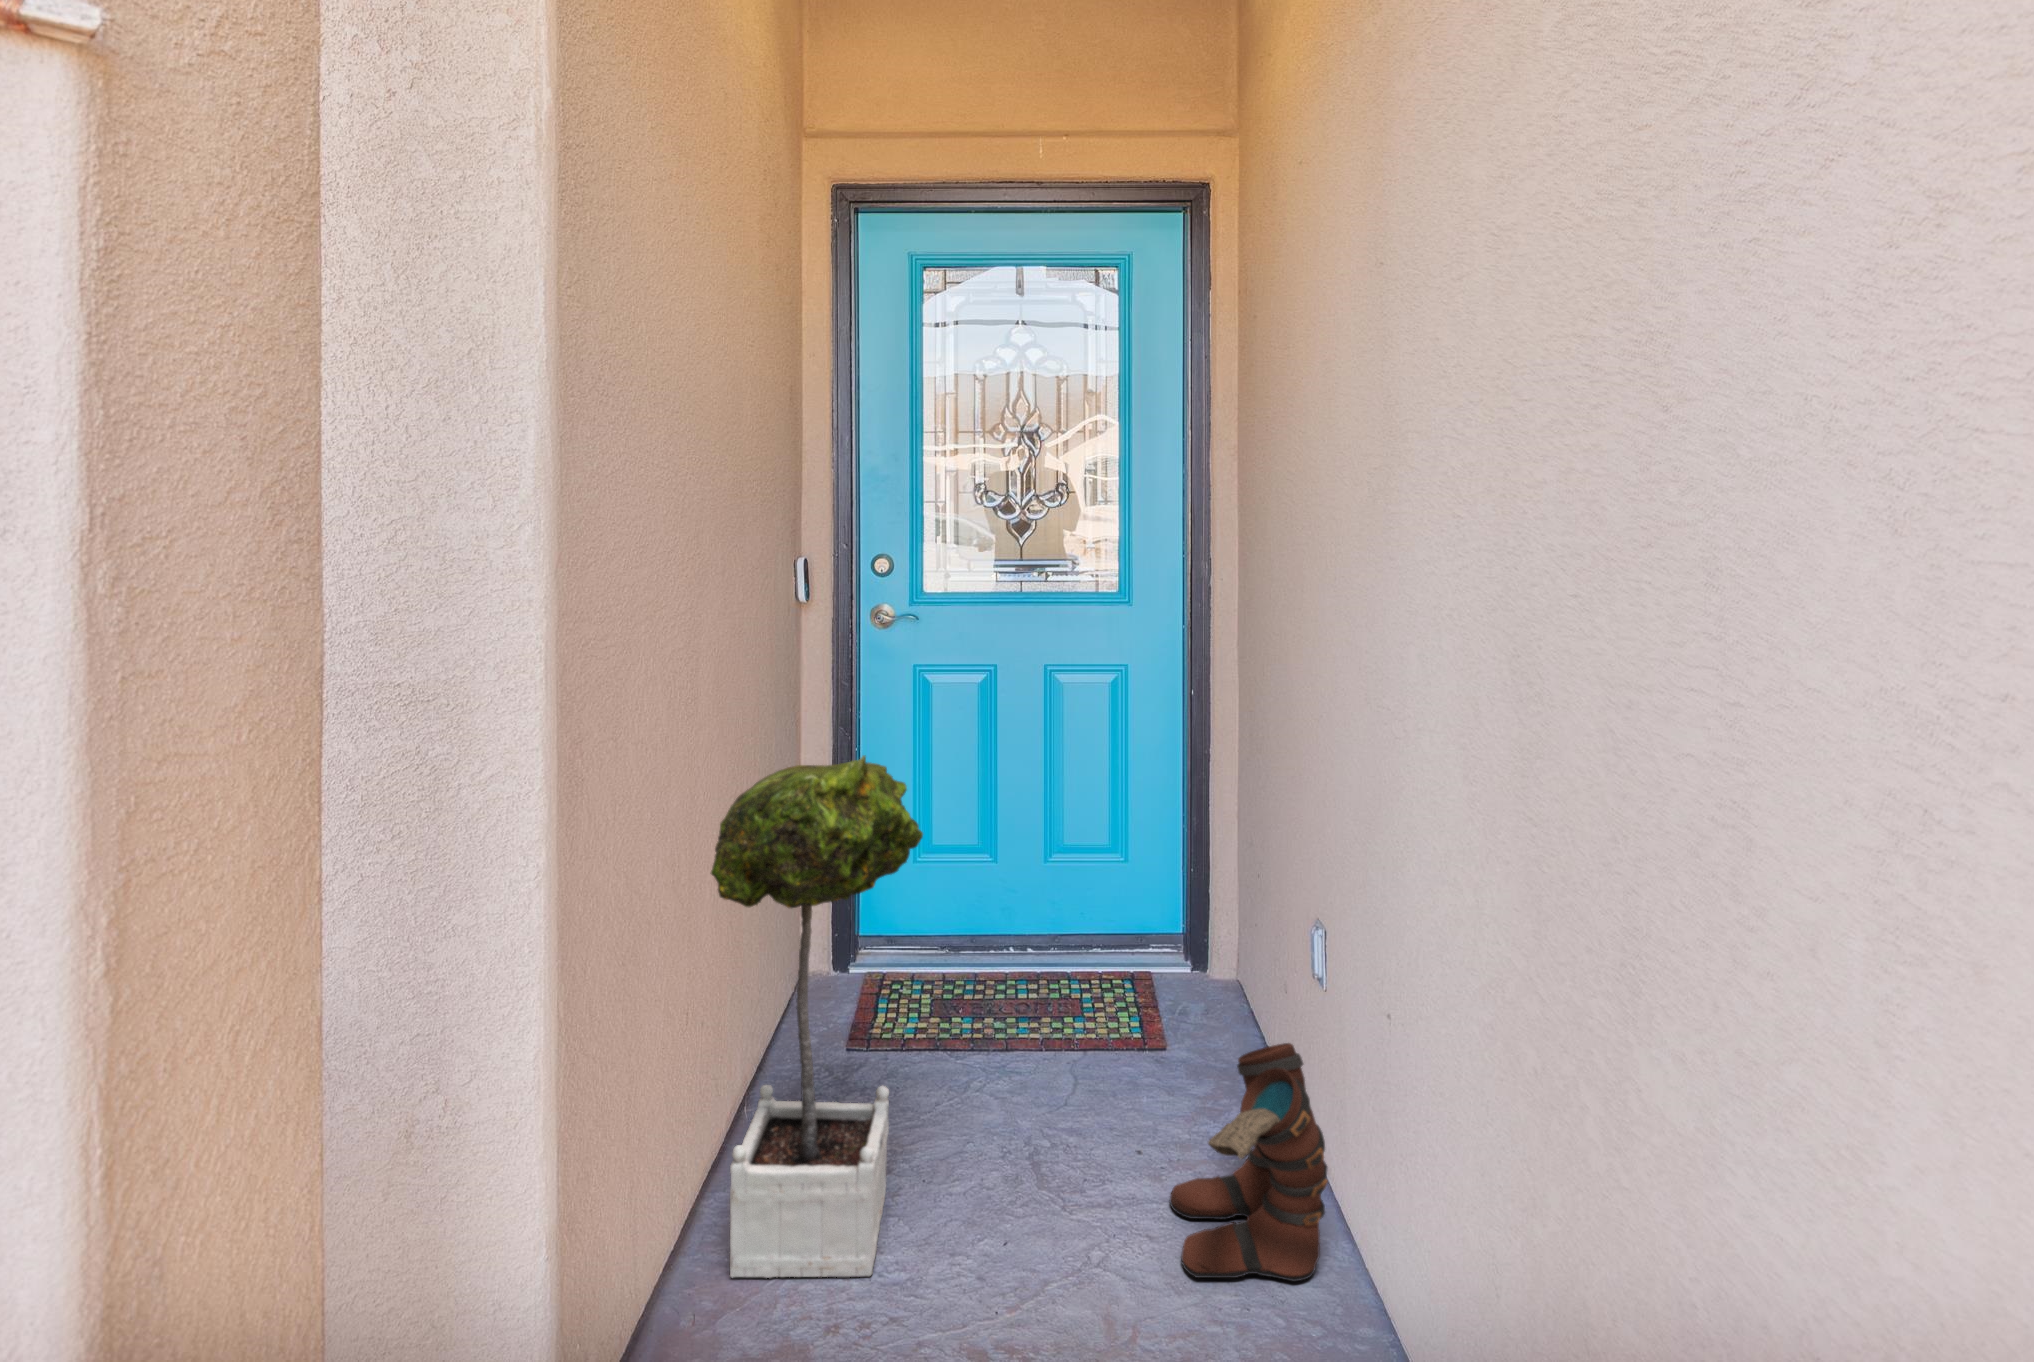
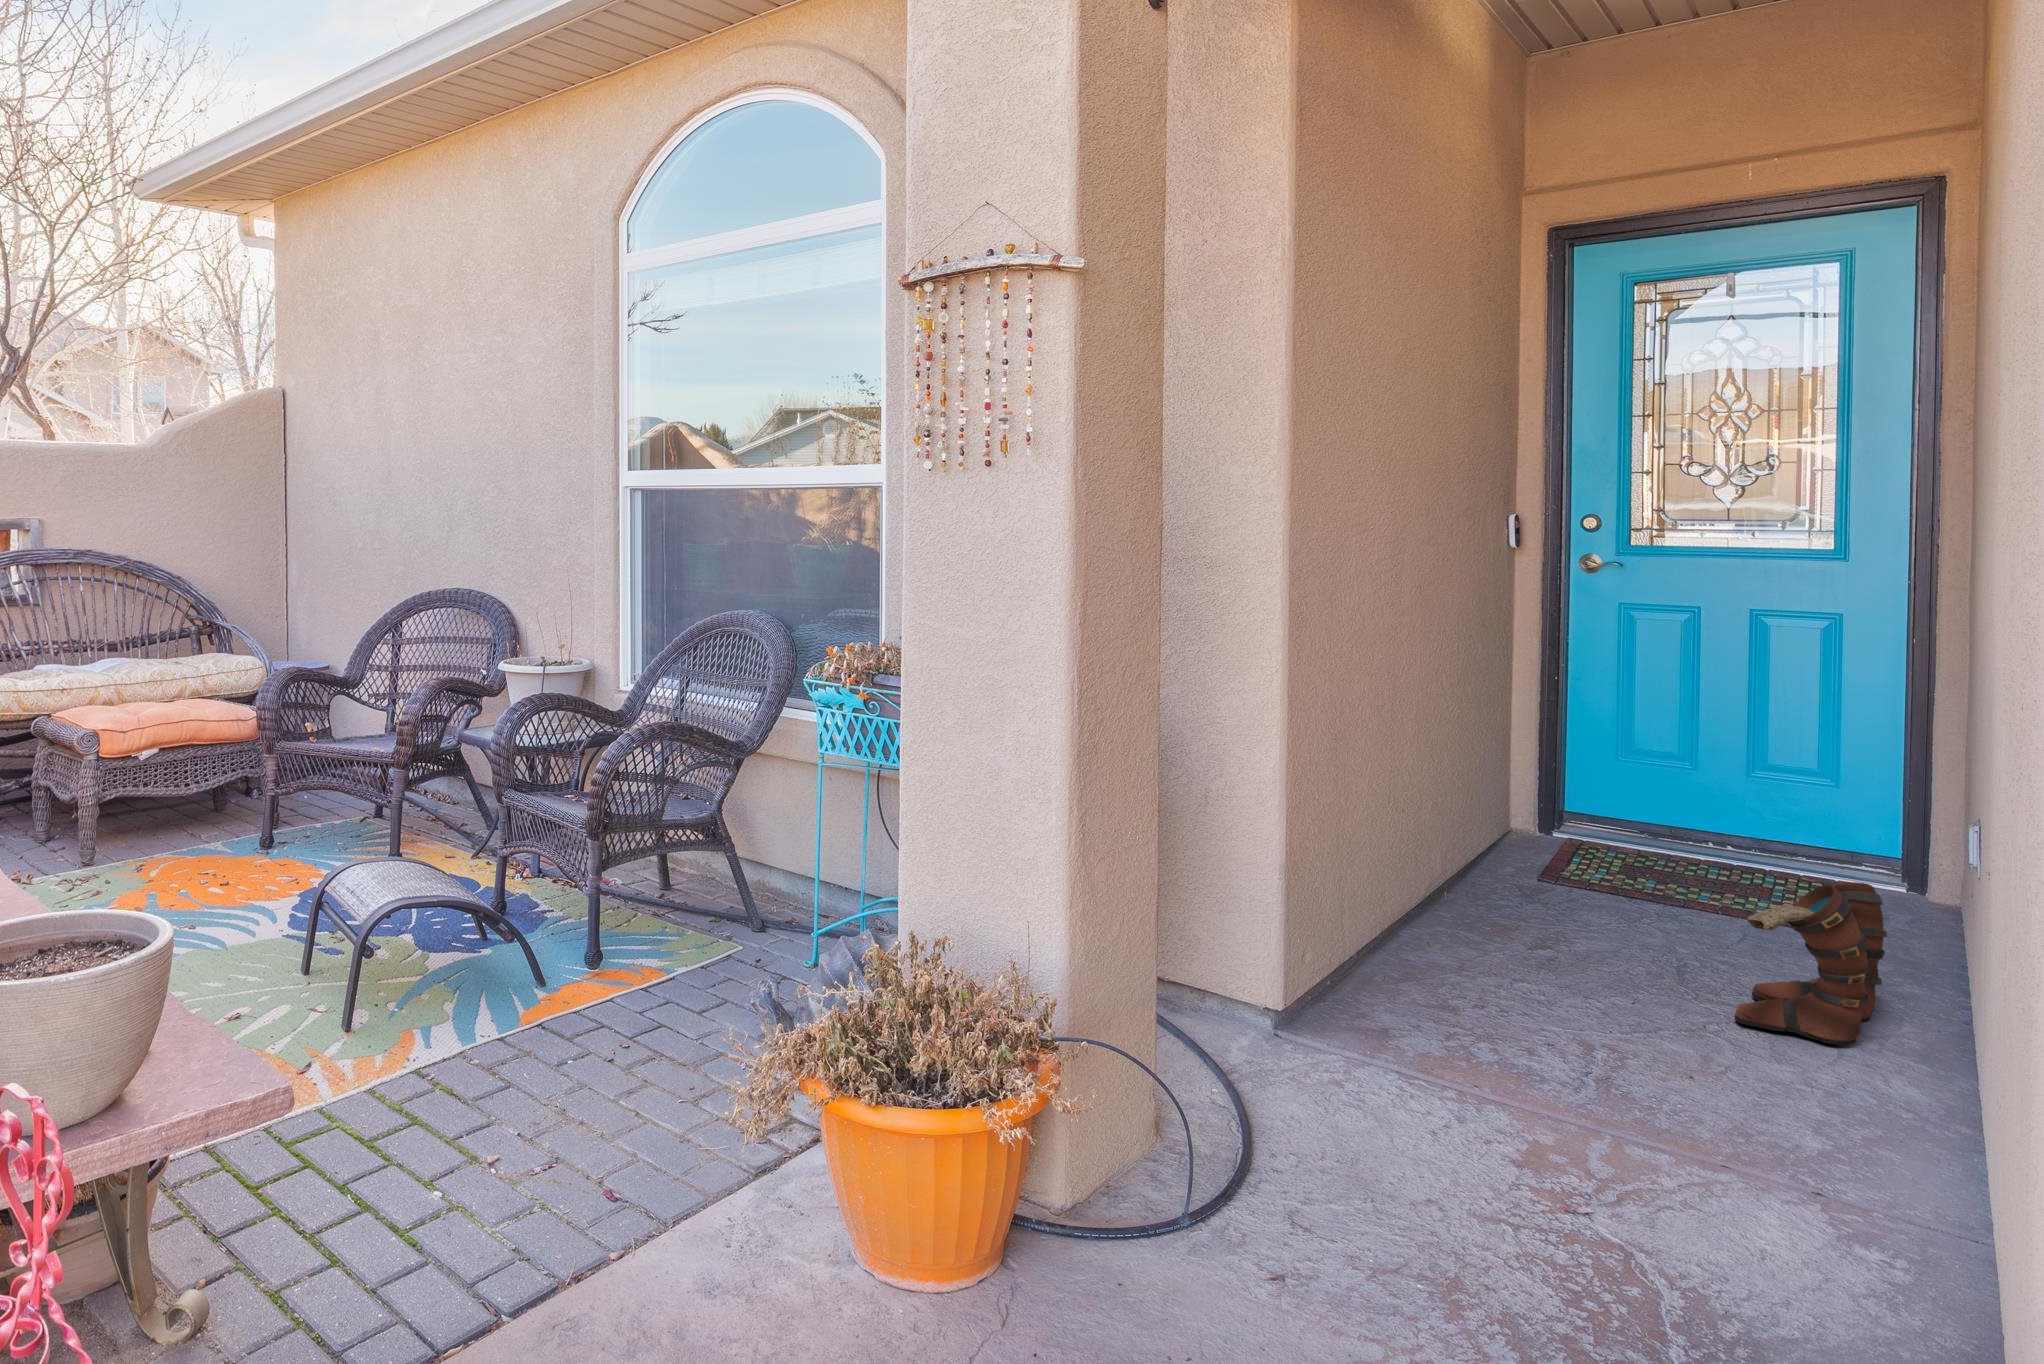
potted tree: present [711,756,923,1278] -> none [1378,614,1538,971]

